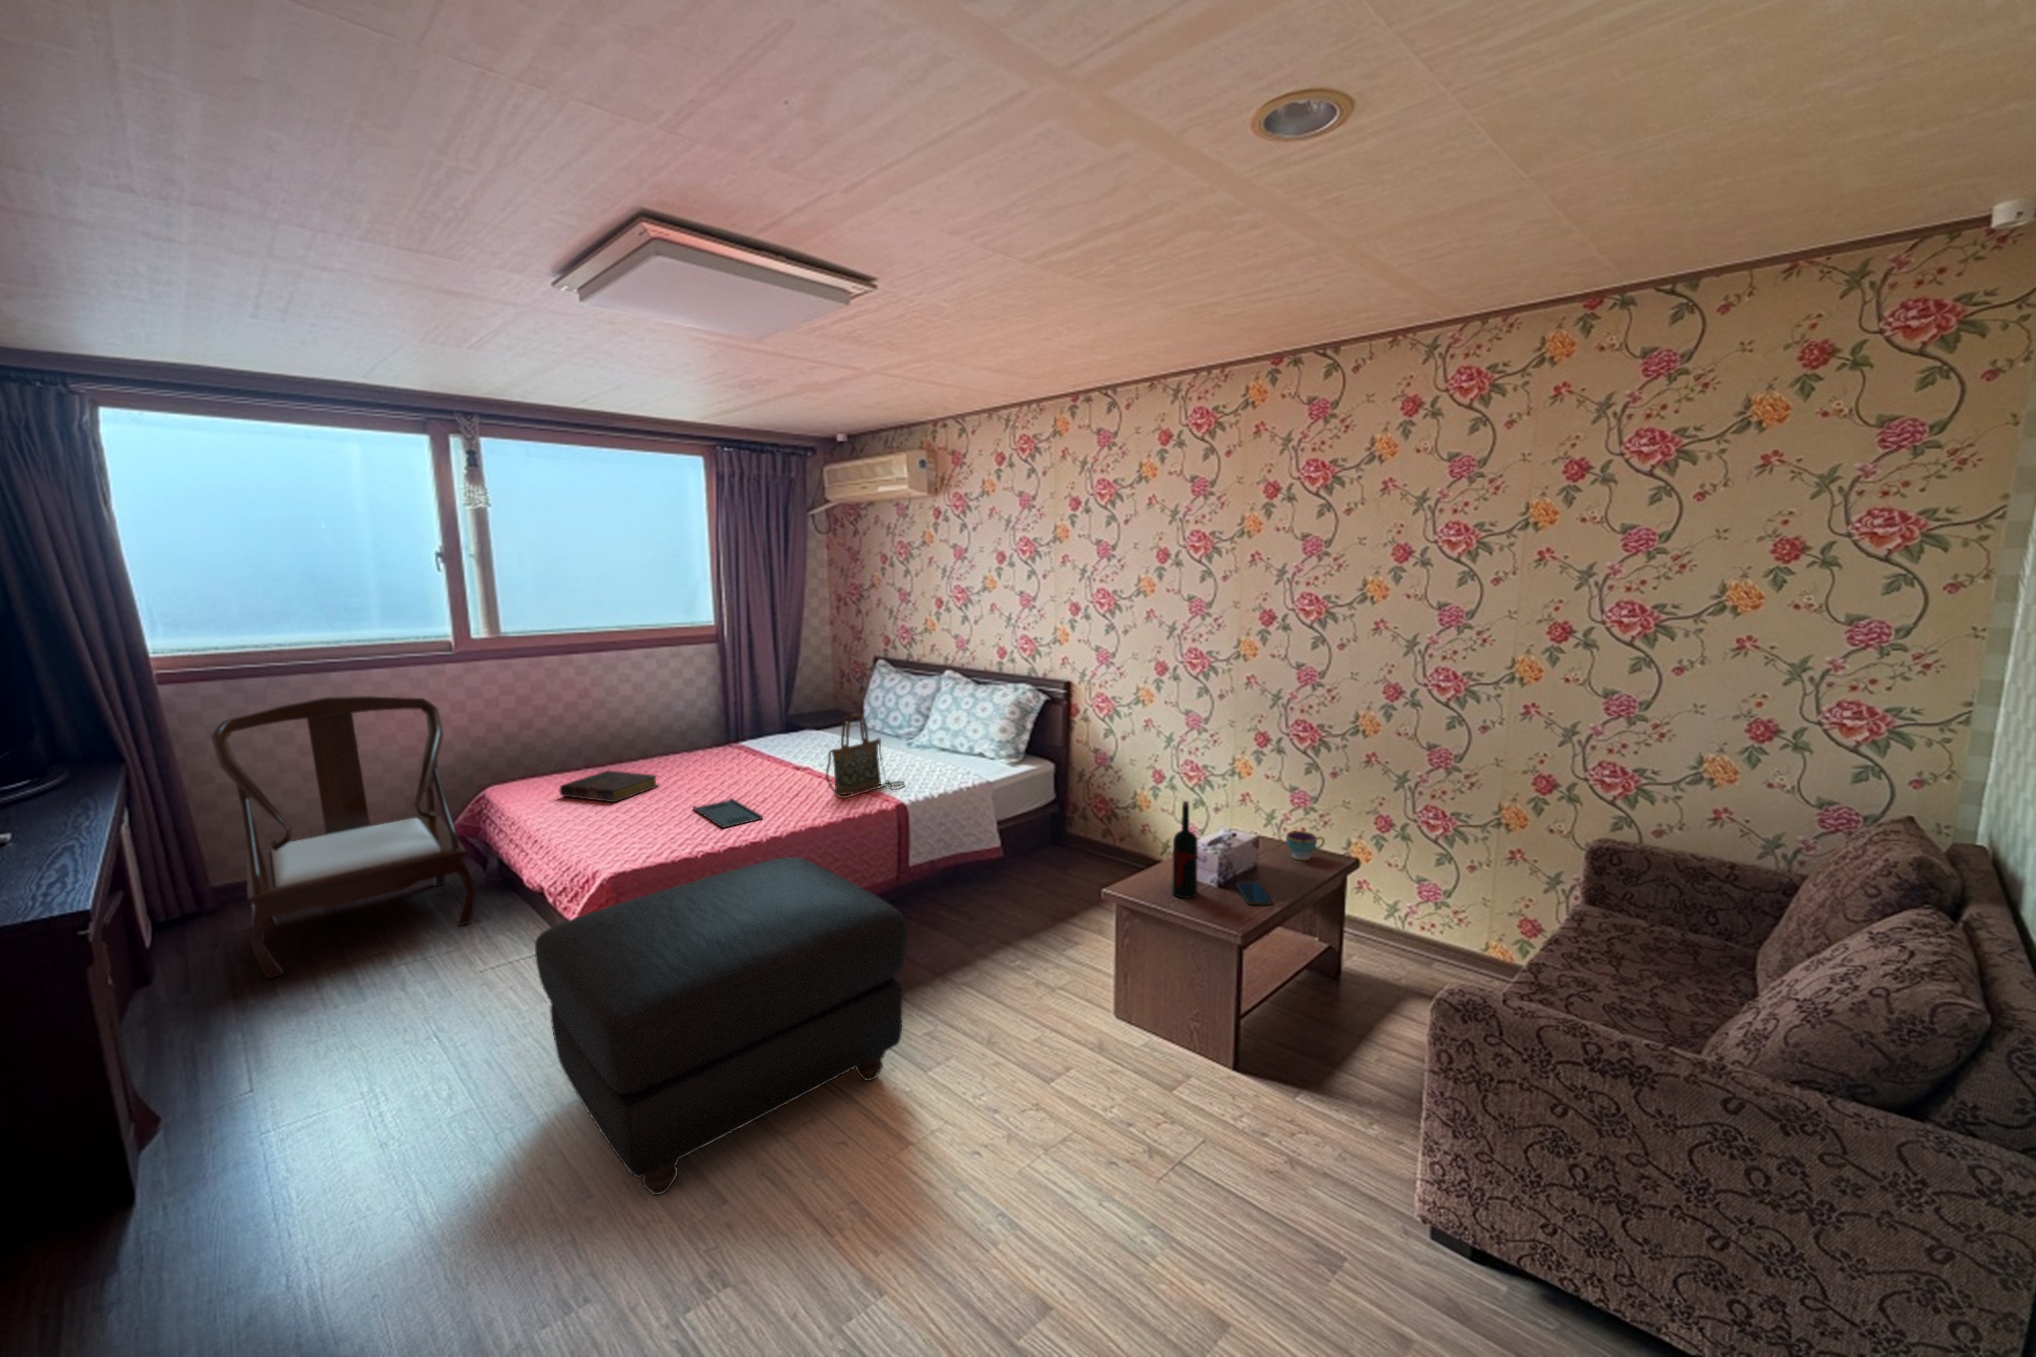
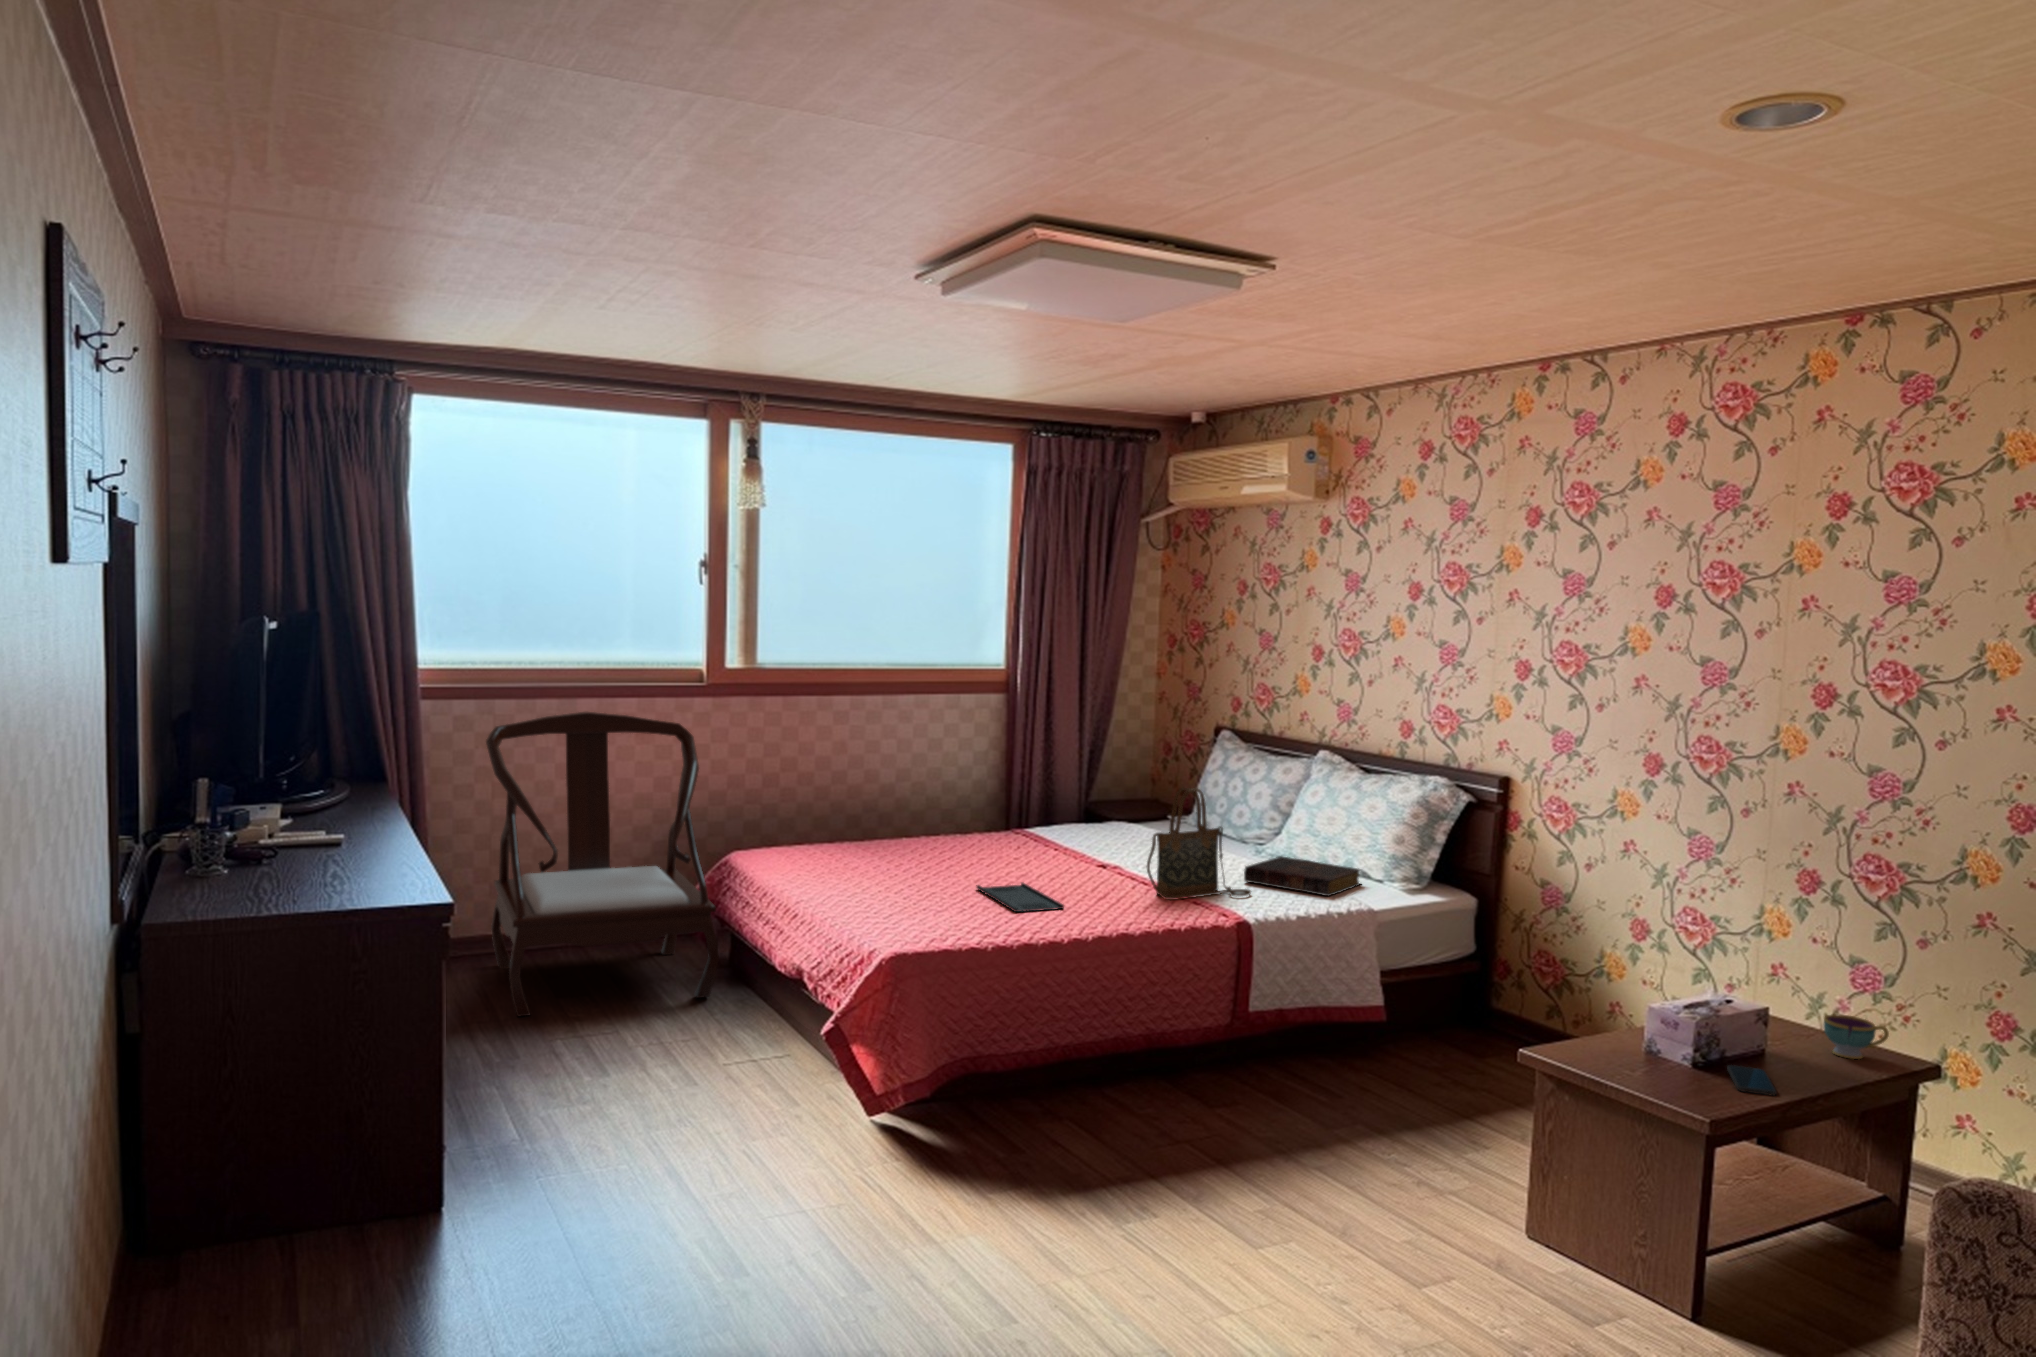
book: present [560,771,658,802] -> present [1244,856,1361,896]
wine bottle: present [1172,801,1198,898] -> none [1624,932,1667,1072]
ottoman: present [535,857,907,1195] -> none [826,945,1247,1279]

